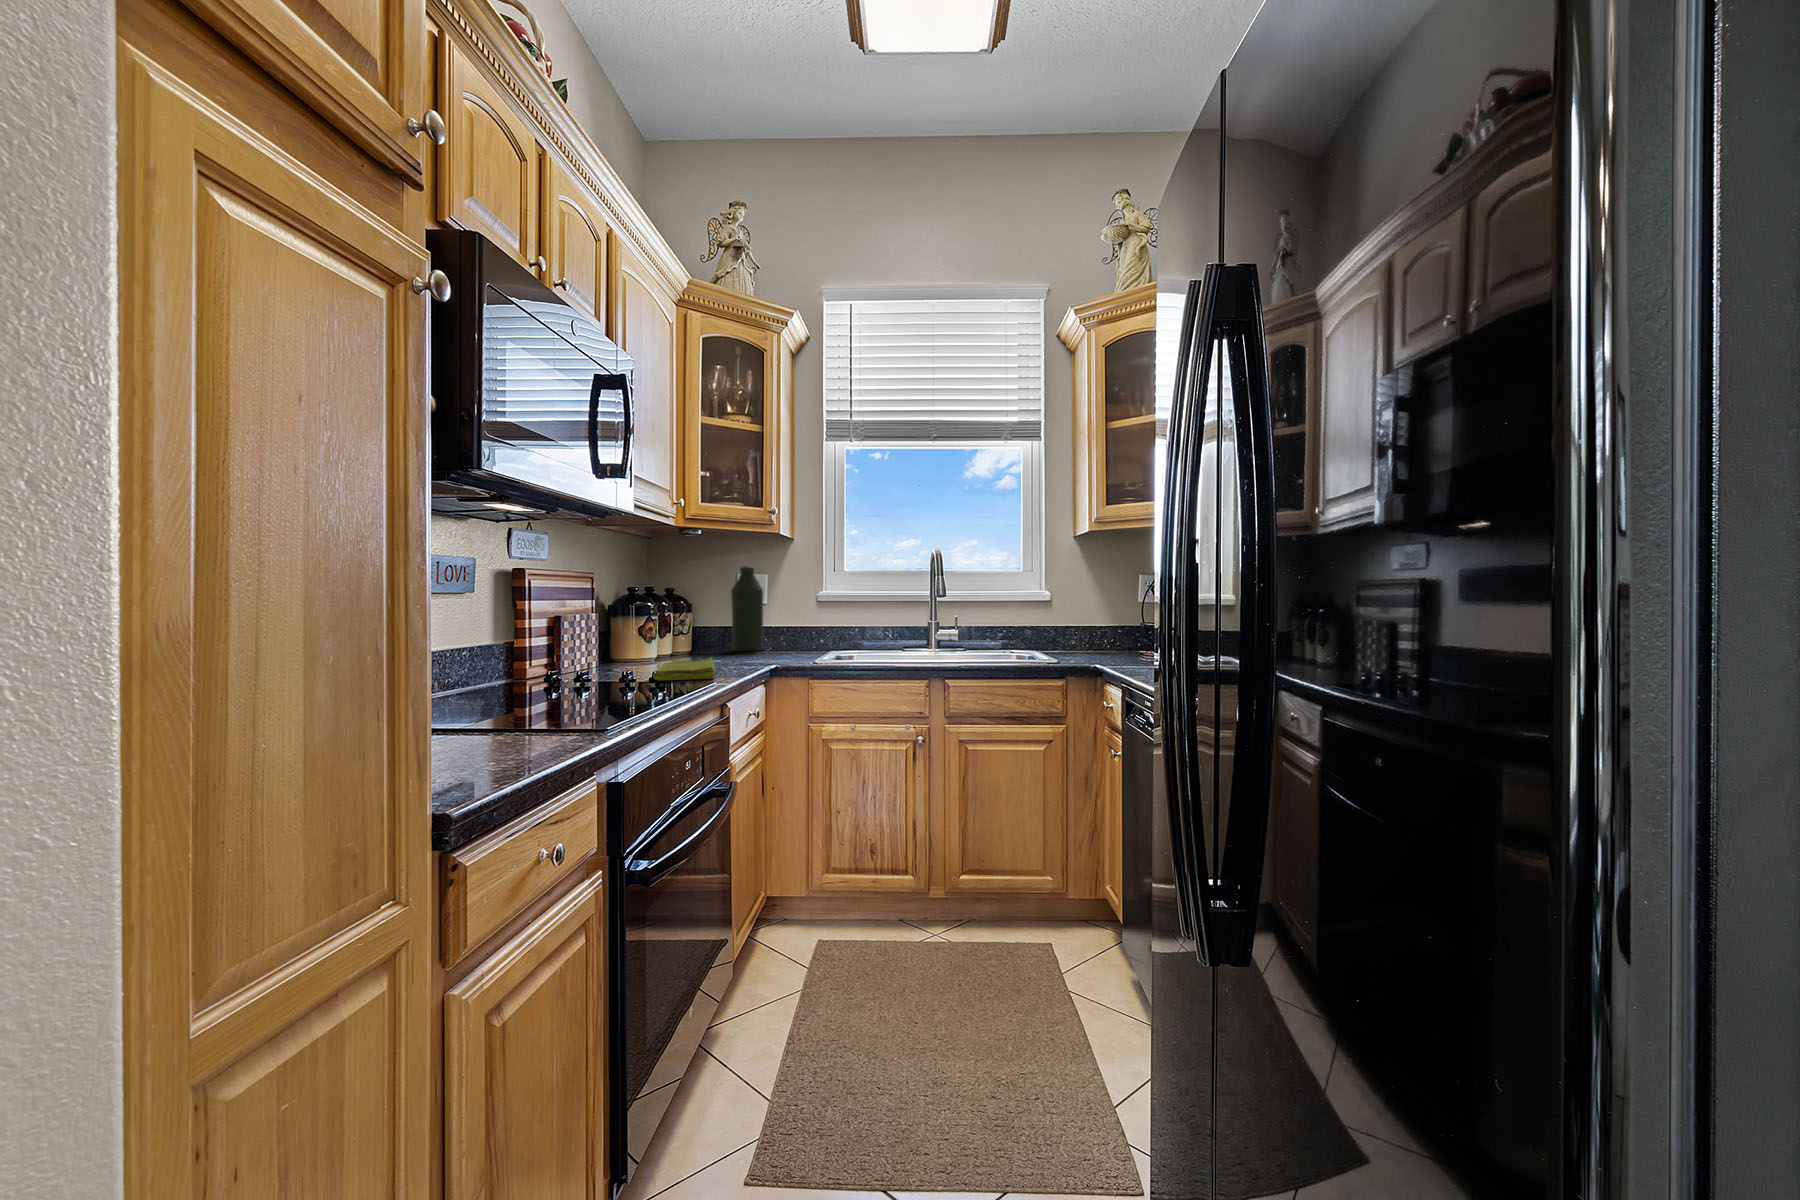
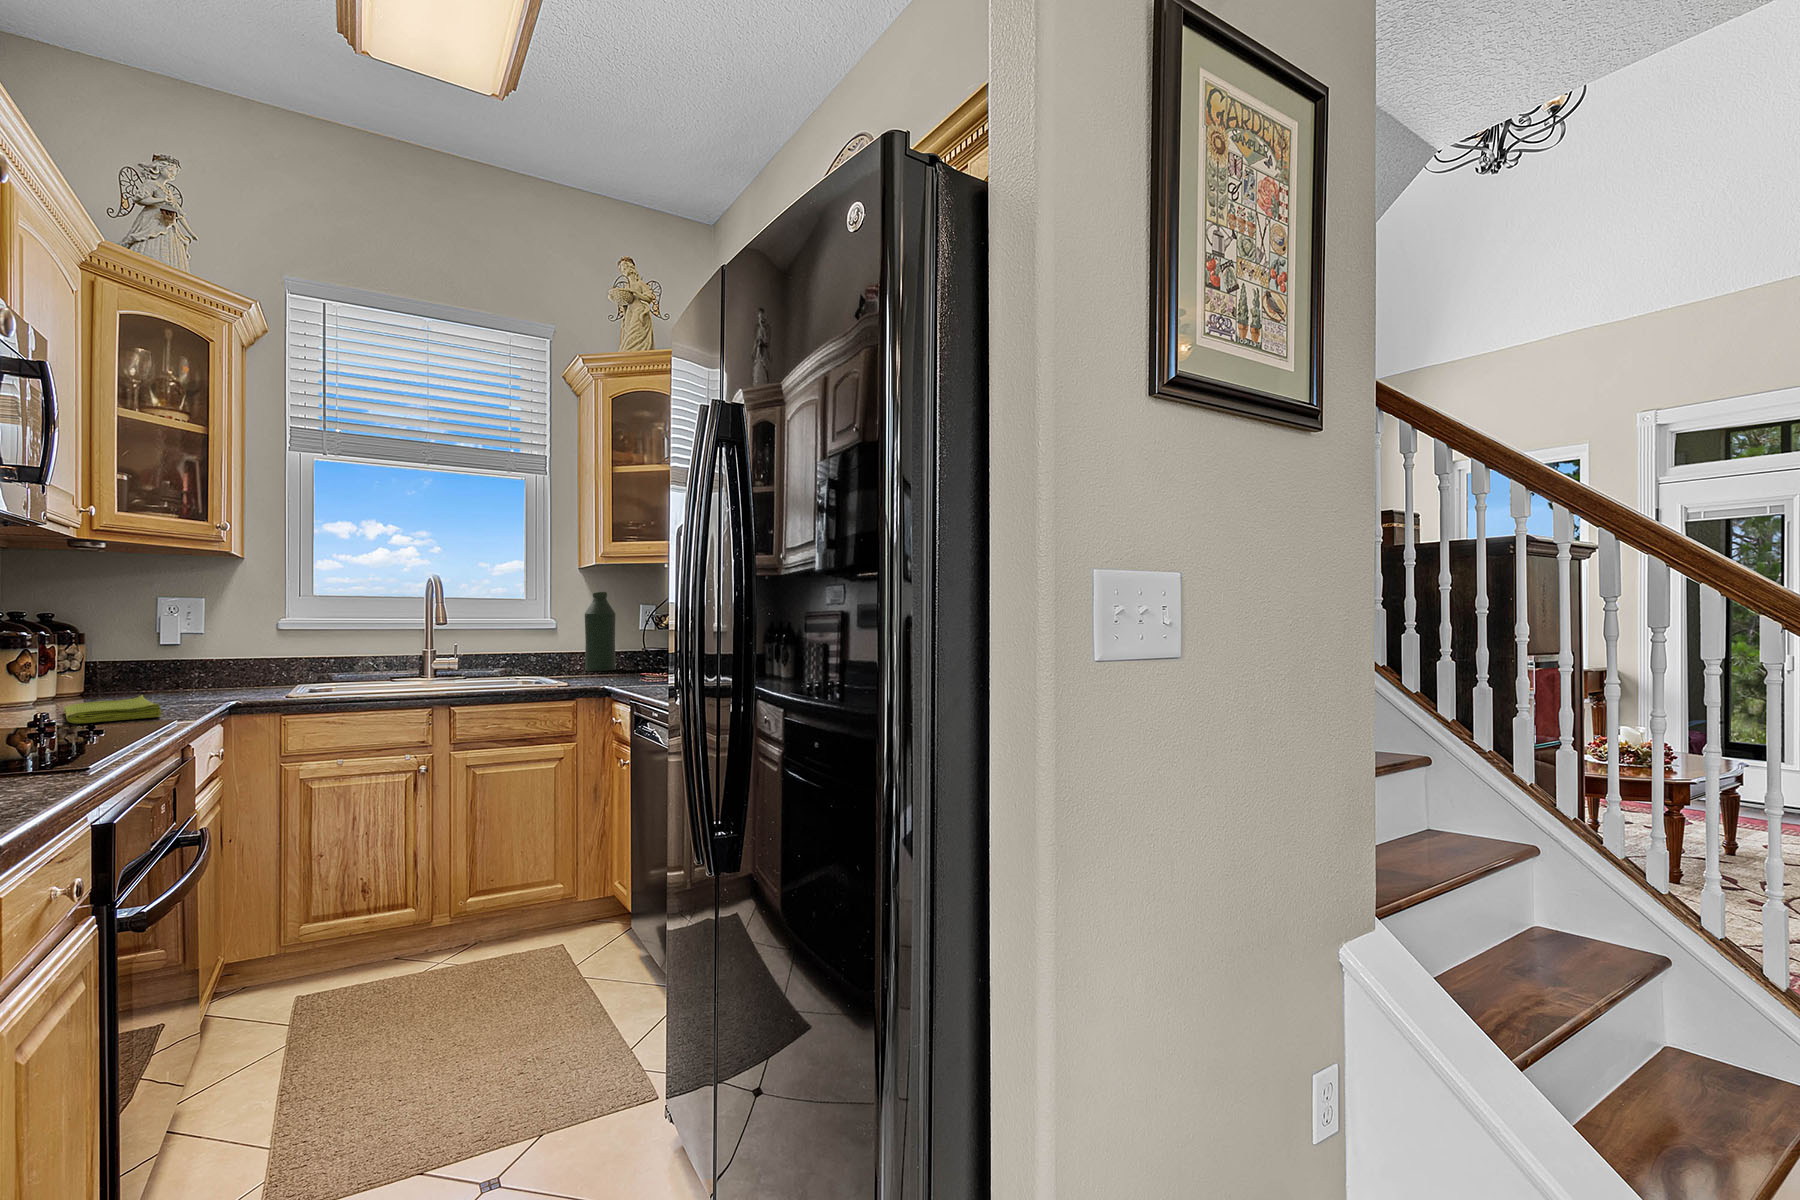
bottle: present [731,566,764,651] -> present [585,592,616,671]

